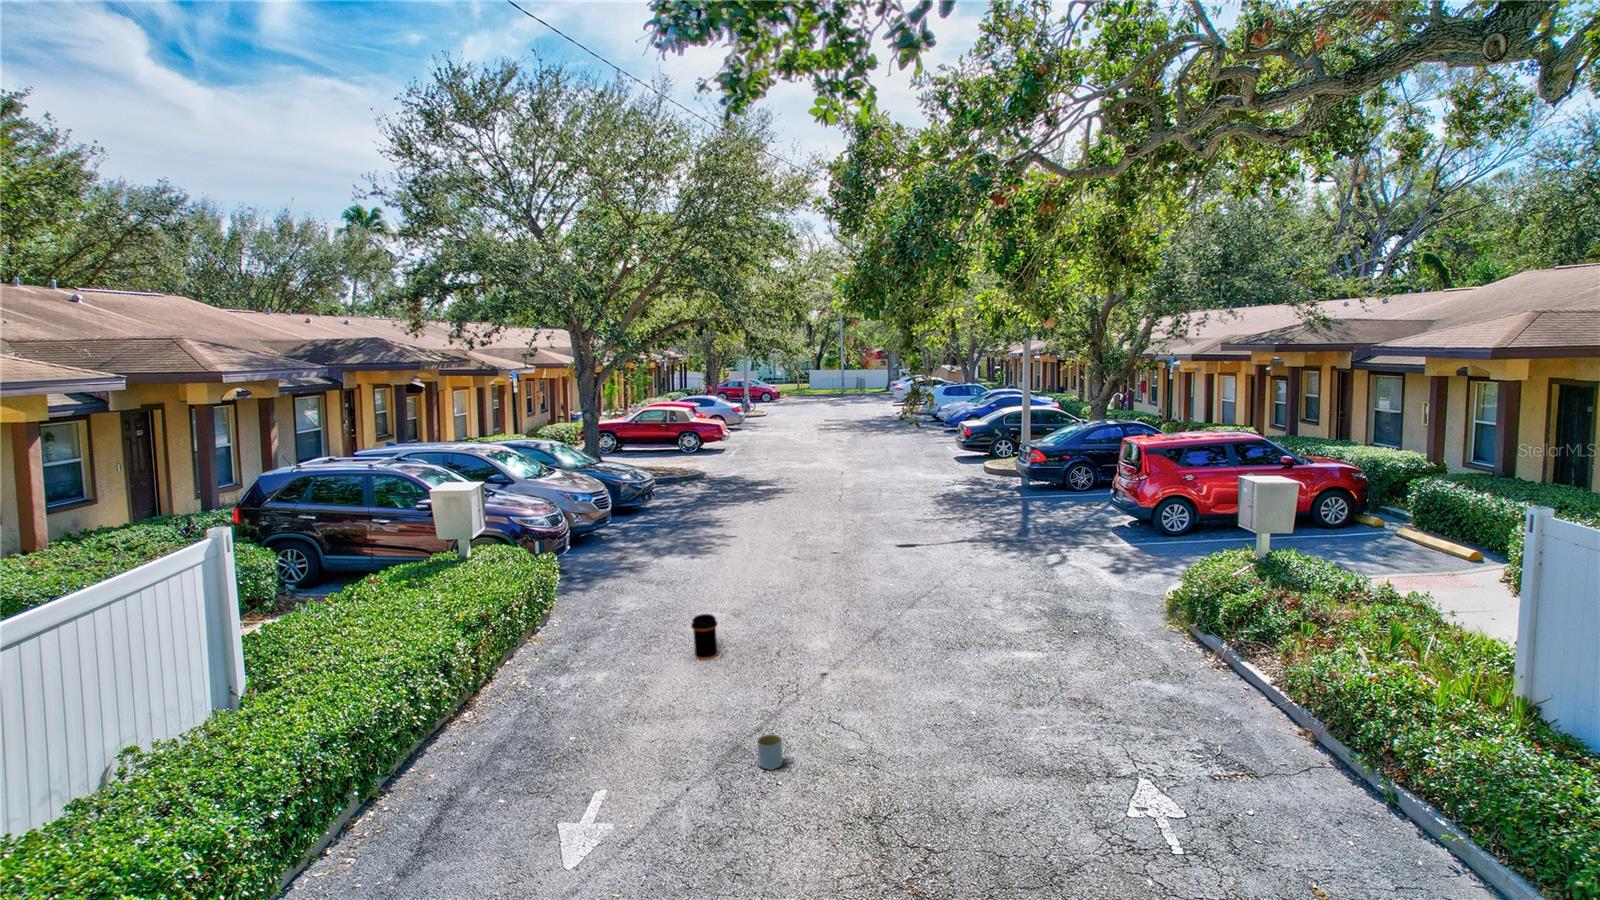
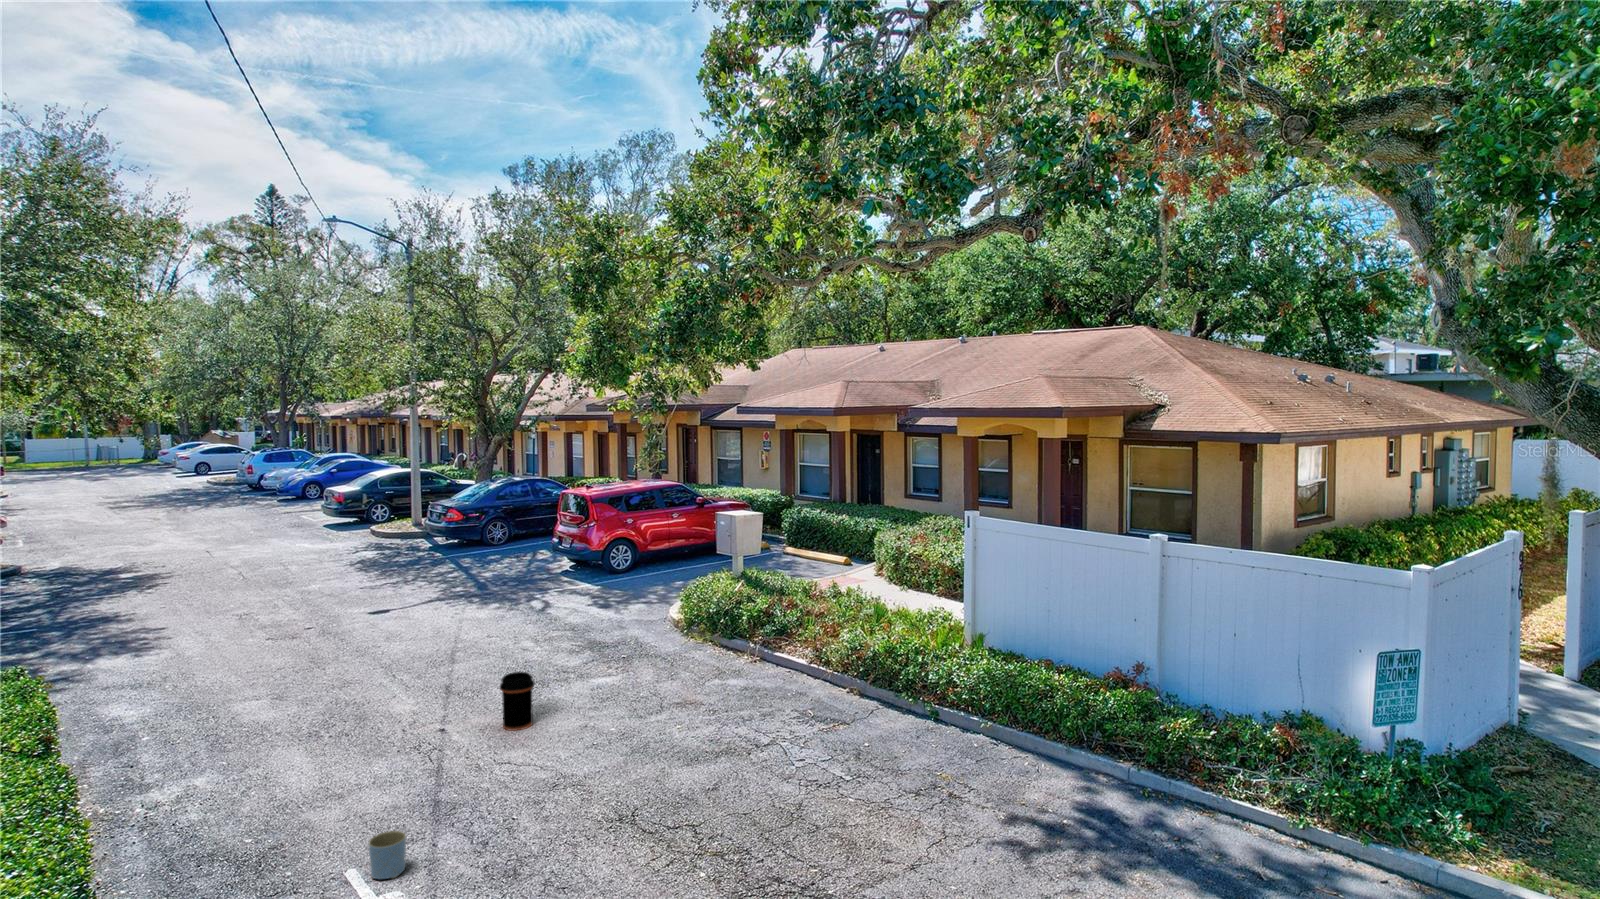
trash can: present [691,614,718,660] -> present [500,672,534,731]

